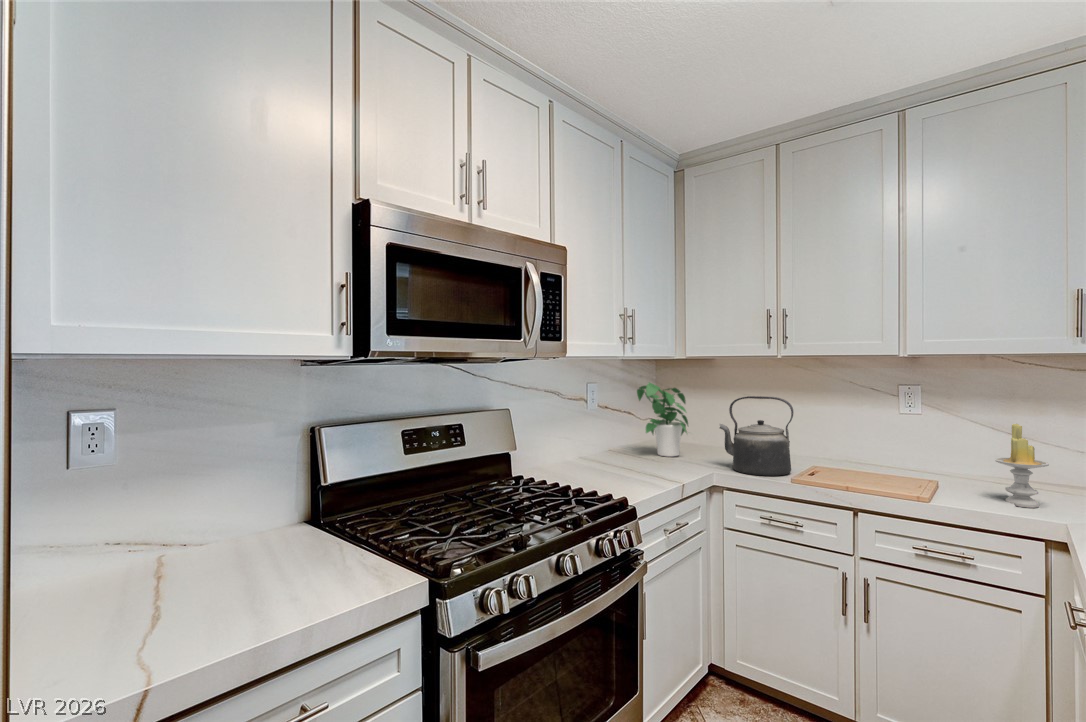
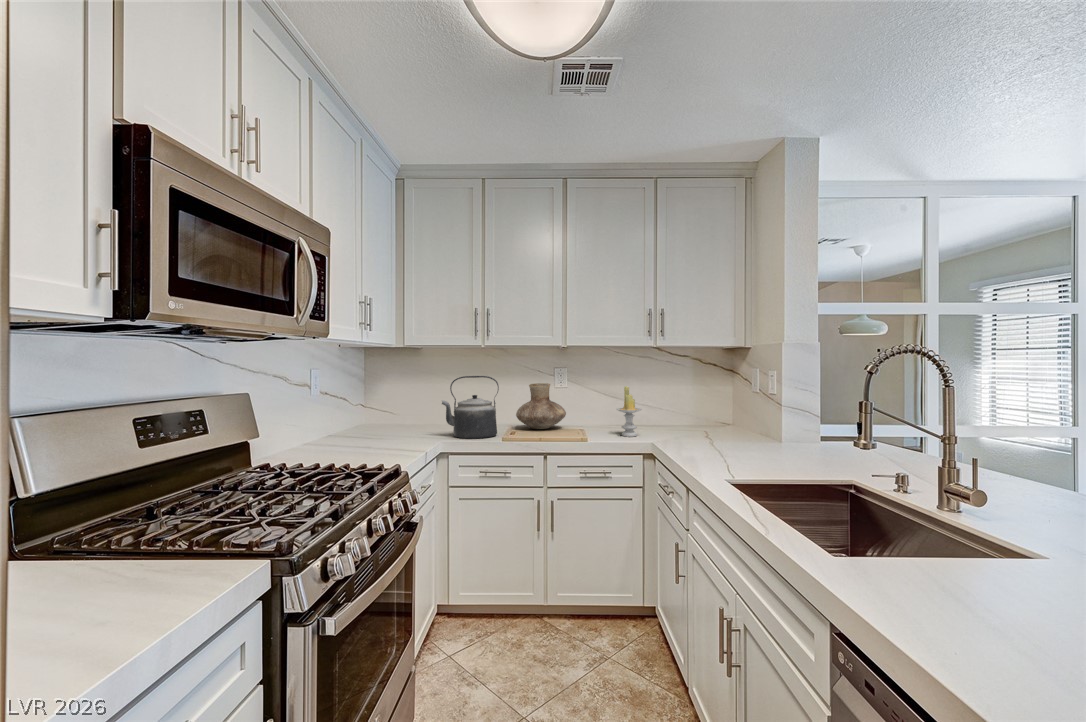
potted plant: present [637,382,688,457] -> none [360,367,410,434]
vase: none [828,408,910,473] -> present [516,383,566,429]

